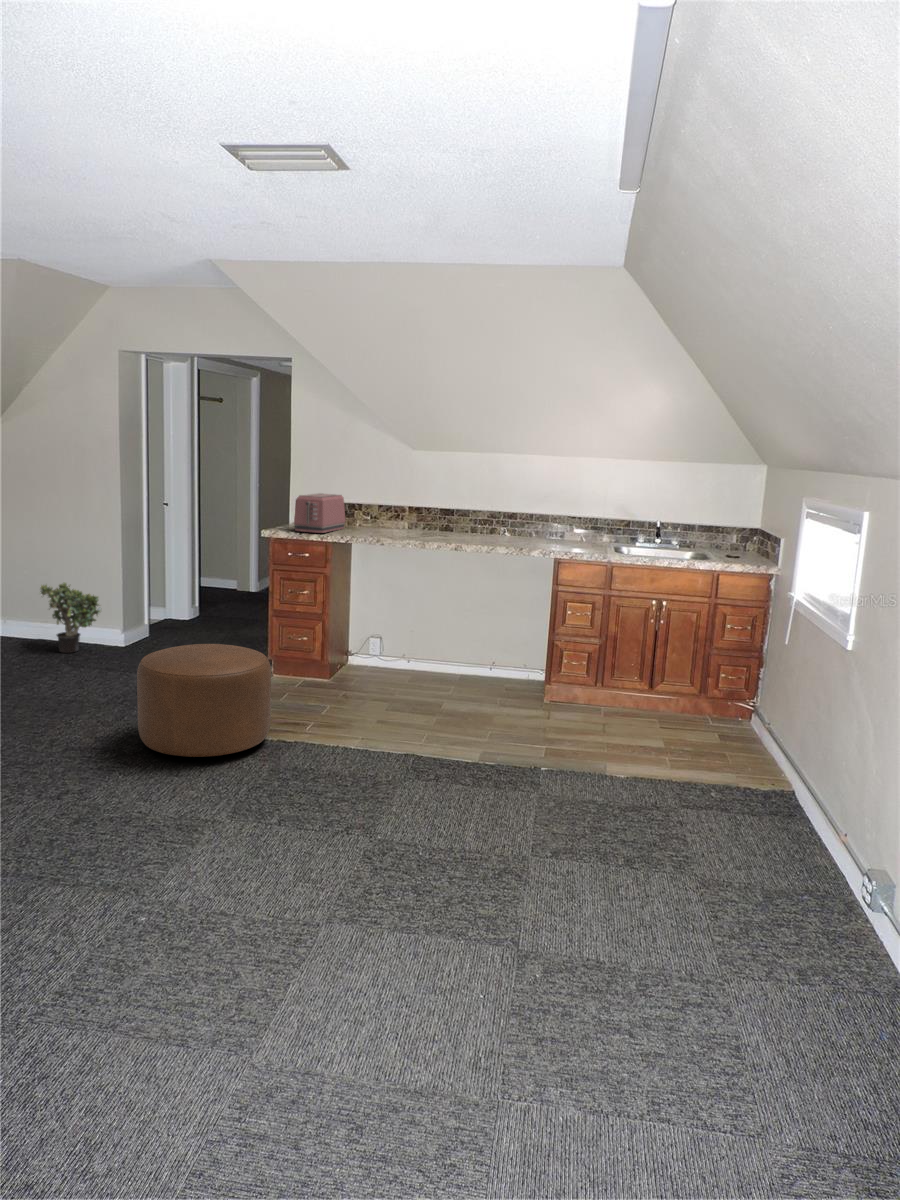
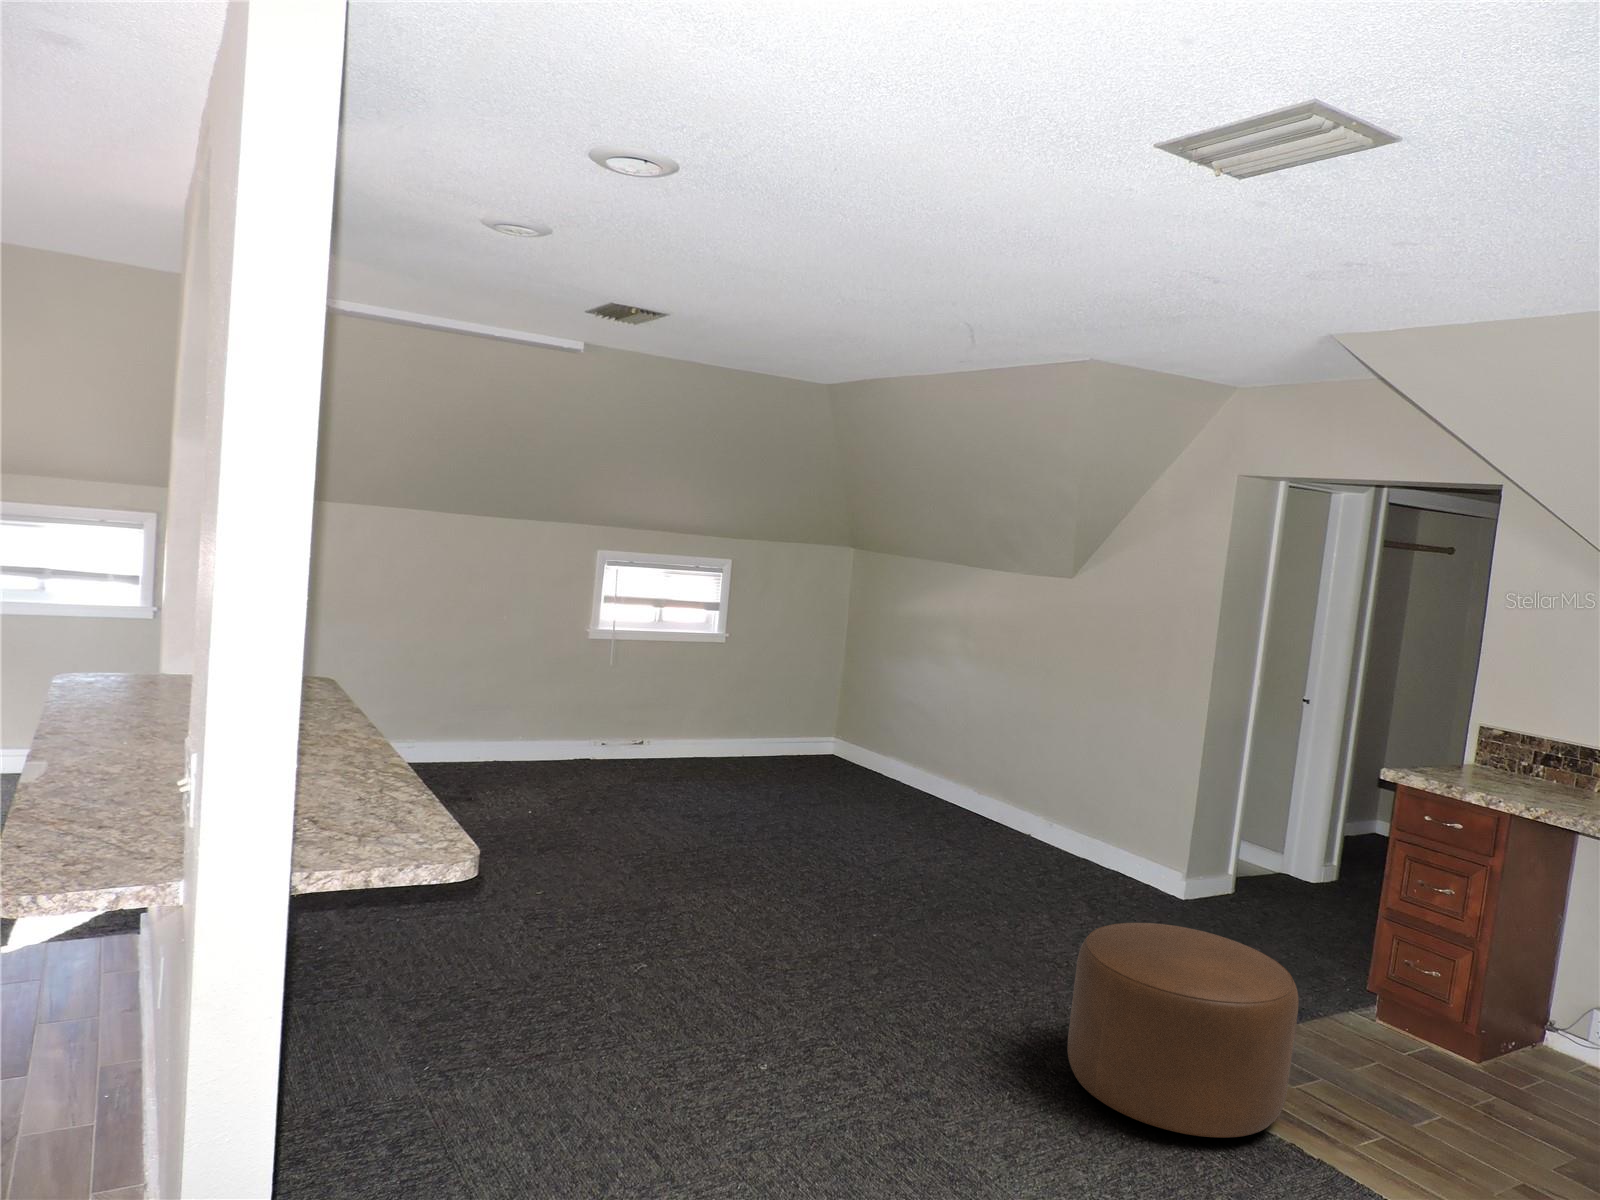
toaster: present [294,493,346,533] -> none [1449,720,1568,793]
potted plant: present [40,582,101,653] -> none [1080,783,1160,886]

